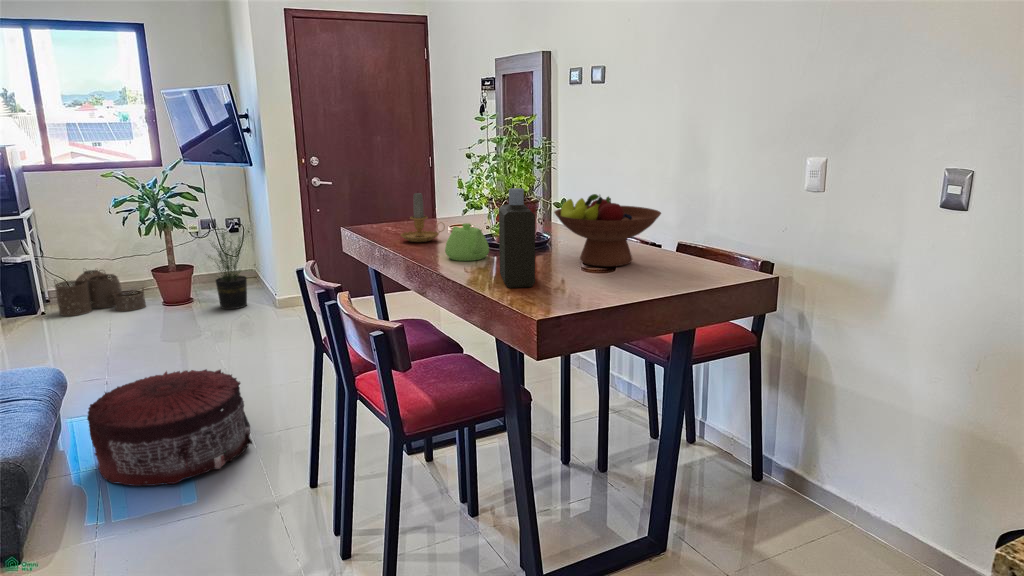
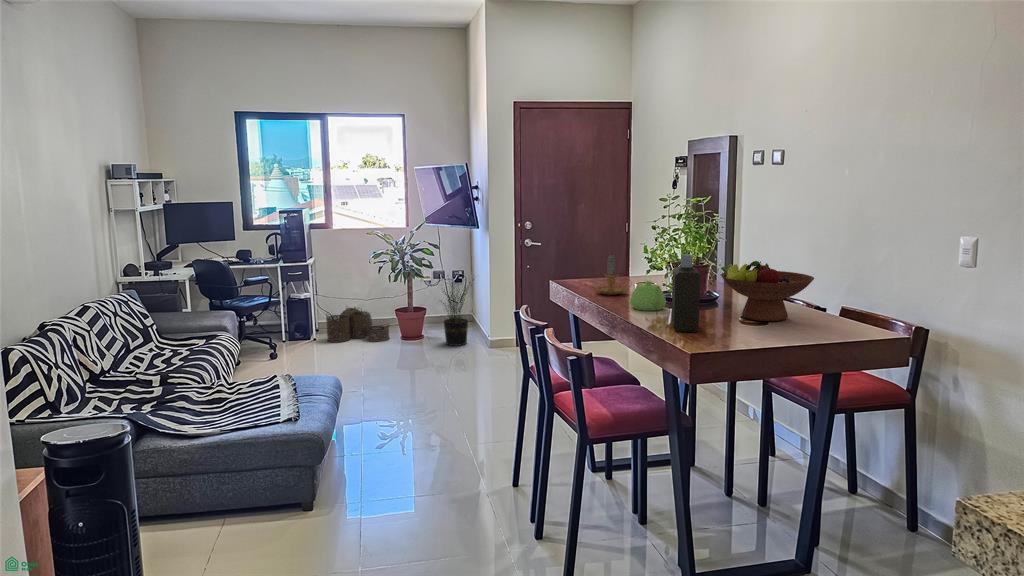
pouf: present [87,369,252,486] -> none [355,386,469,472]

